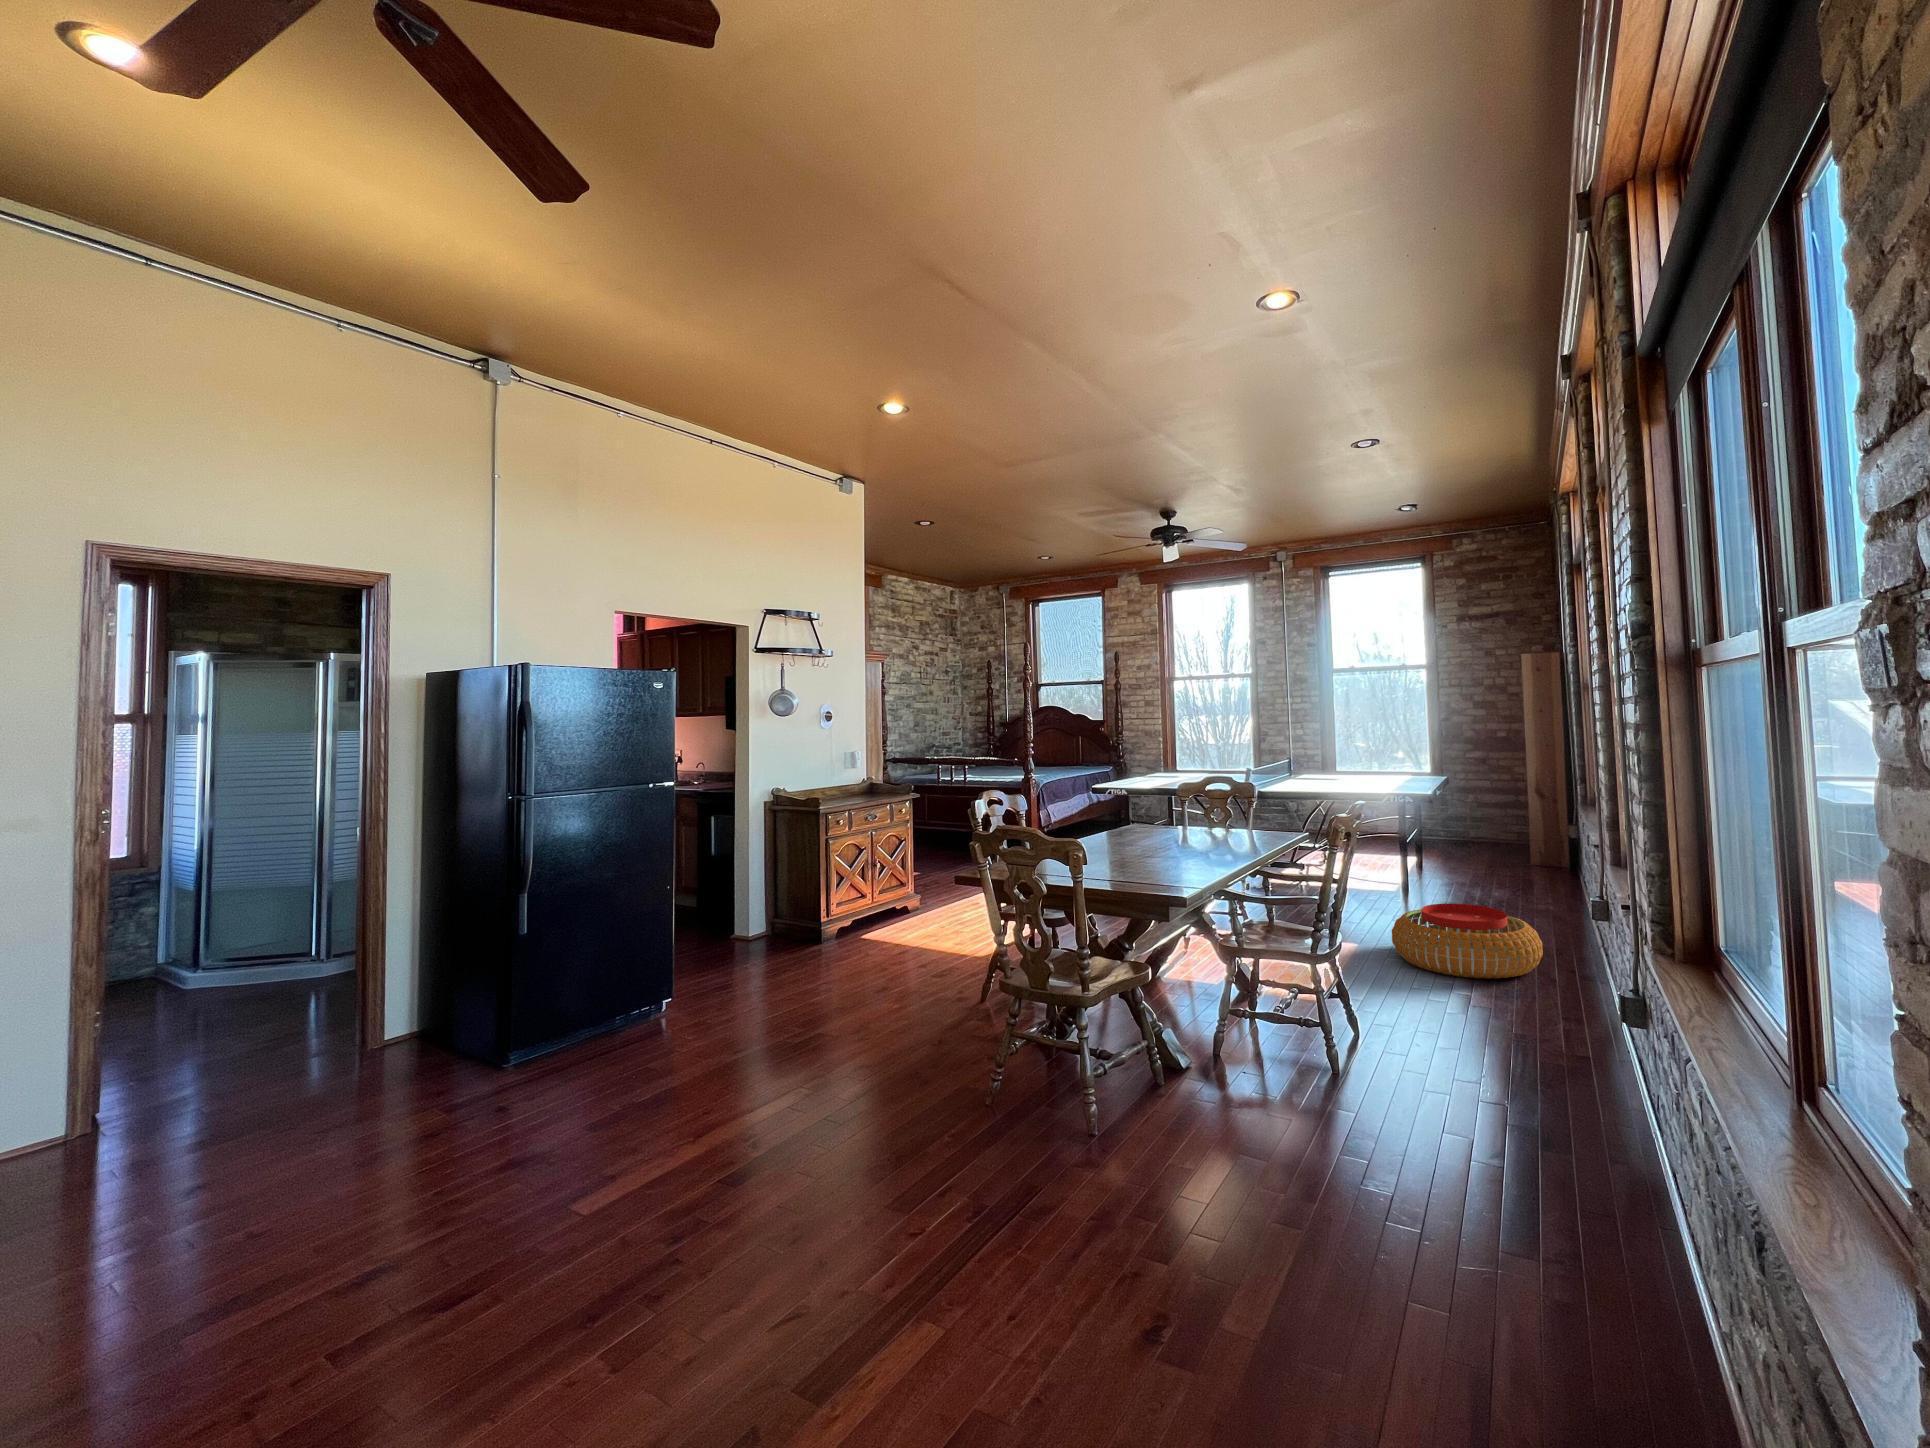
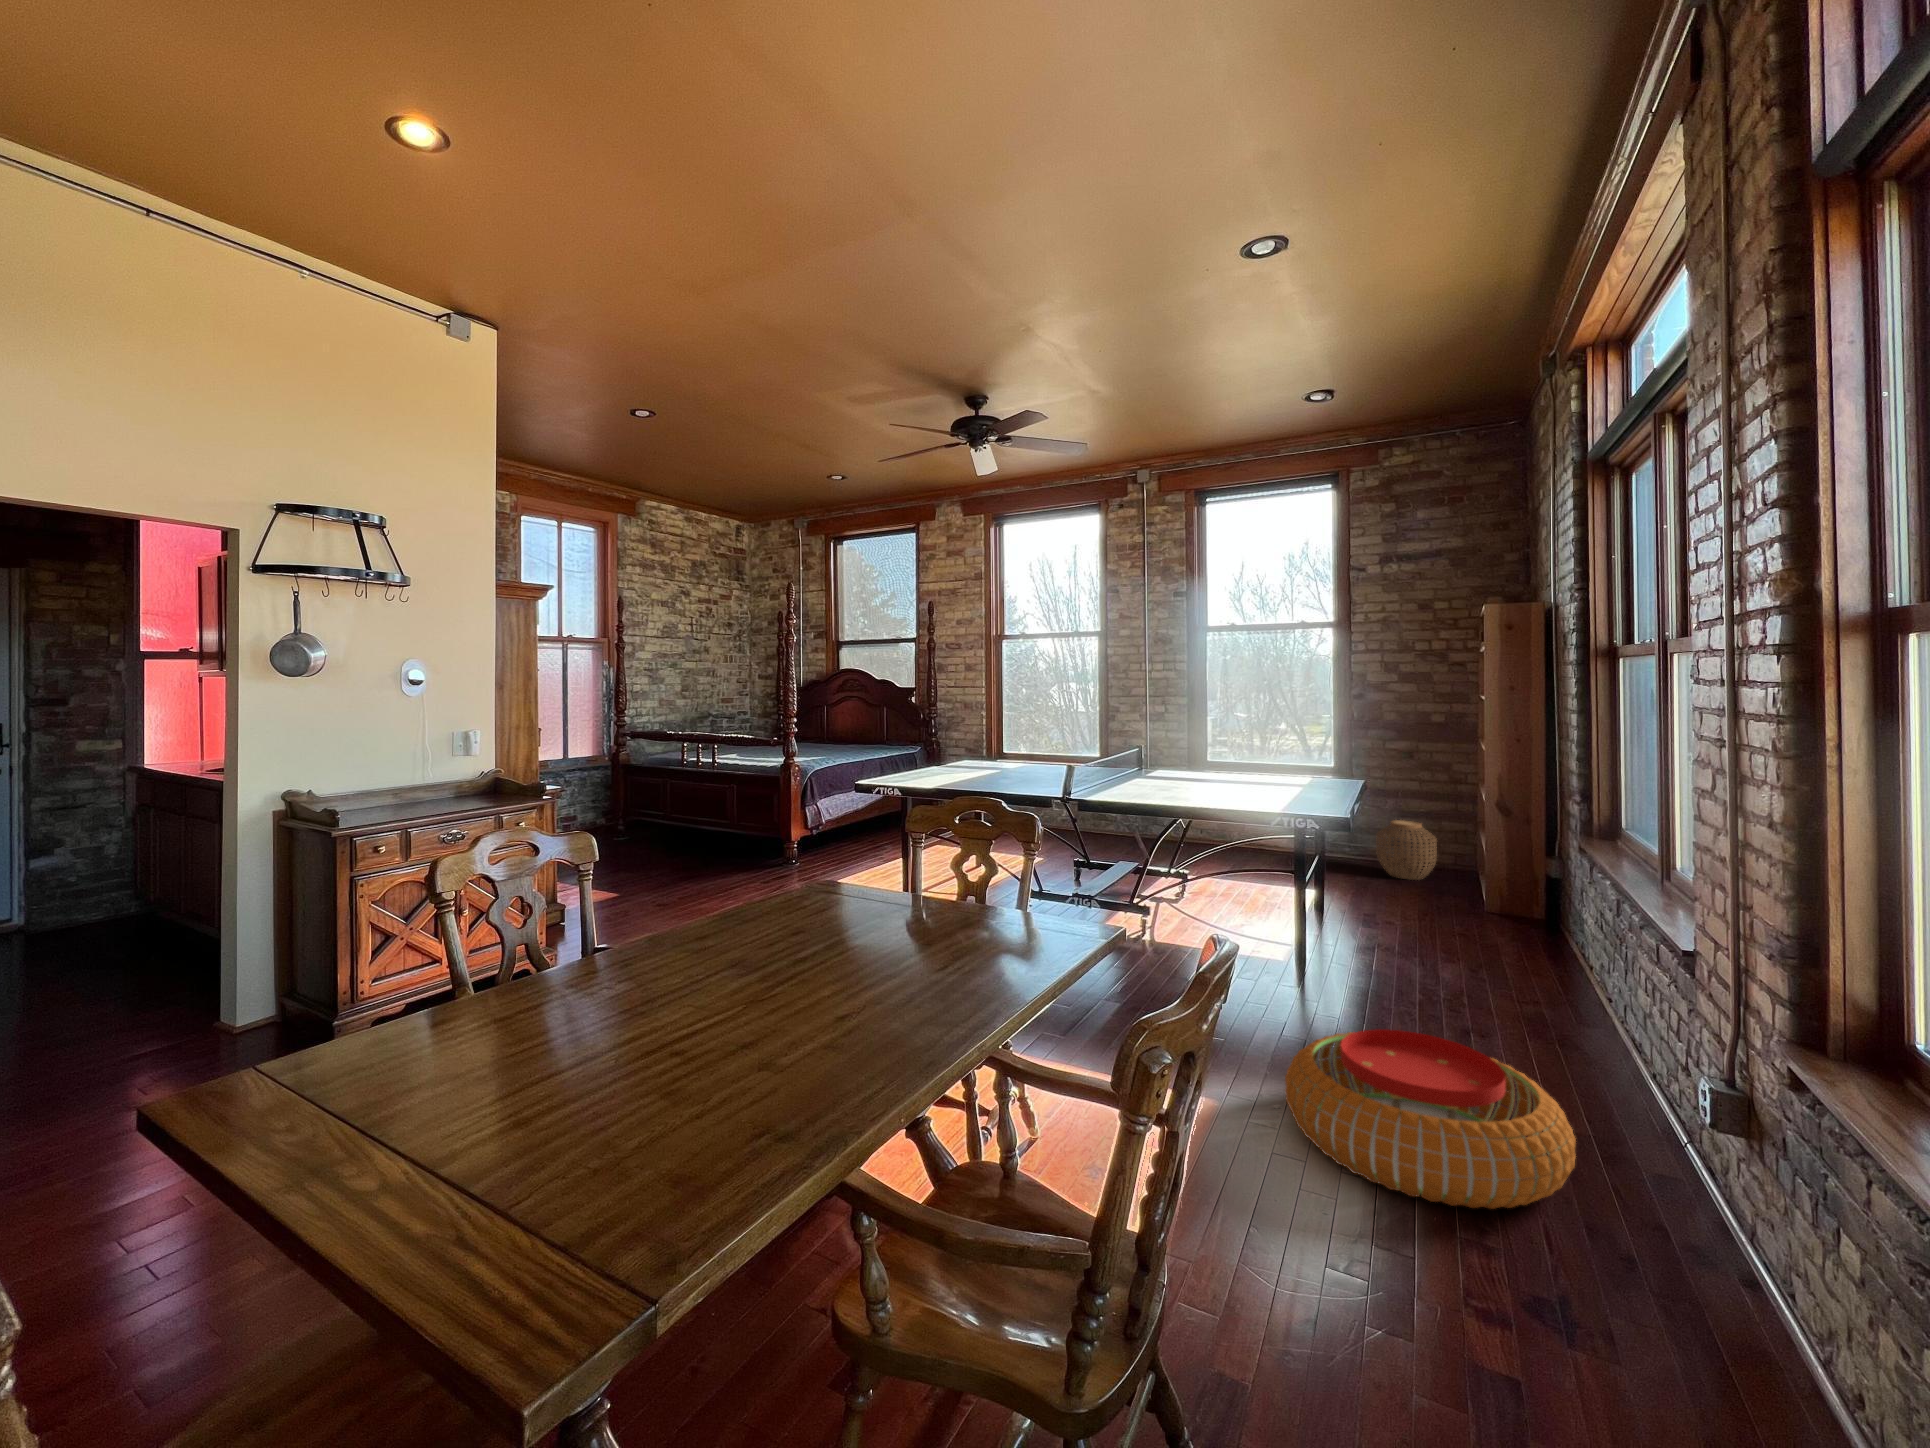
woven basket: none [1461,809,1504,851] -> present [1376,820,1437,880]

